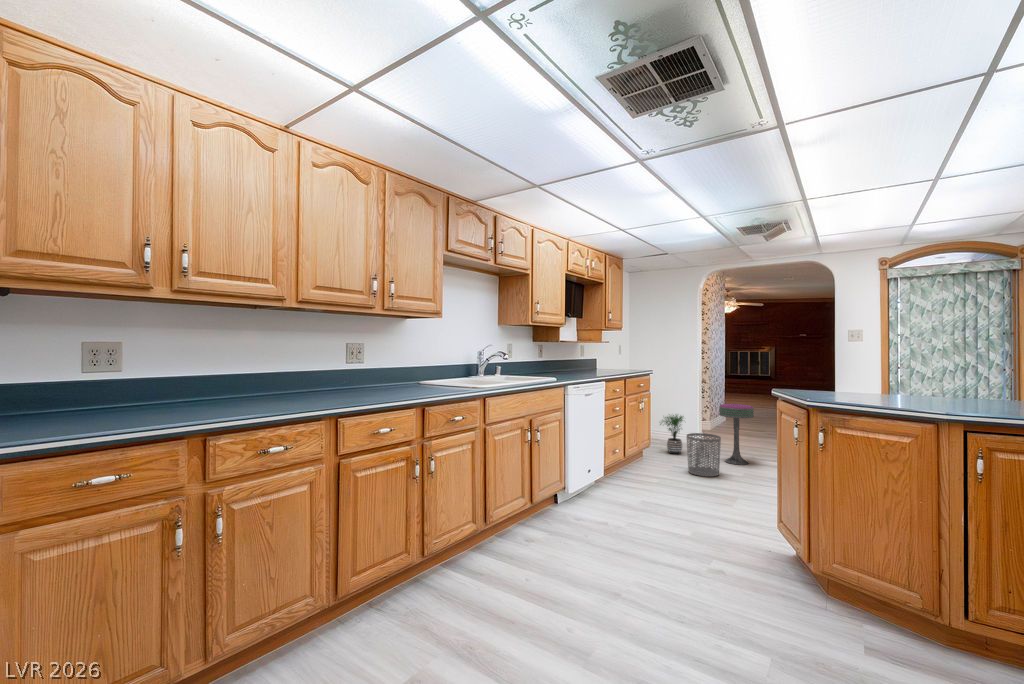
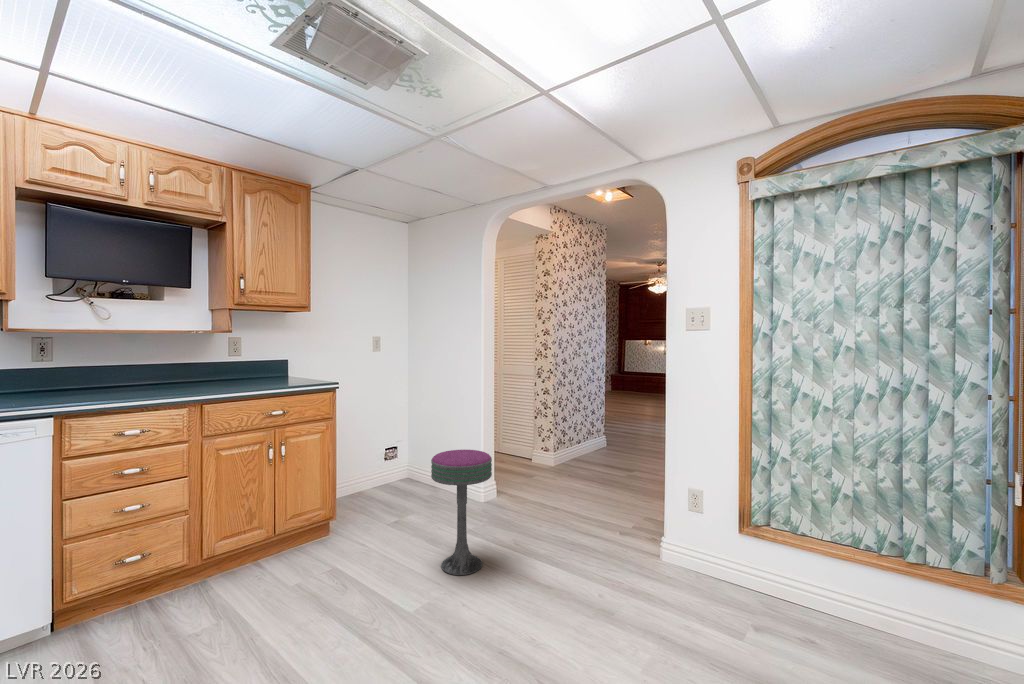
potted plant: present [660,415,683,454] -> none [364,459,417,536]
waste bin: present [687,433,721,477] -> none [297,518,369,625]

